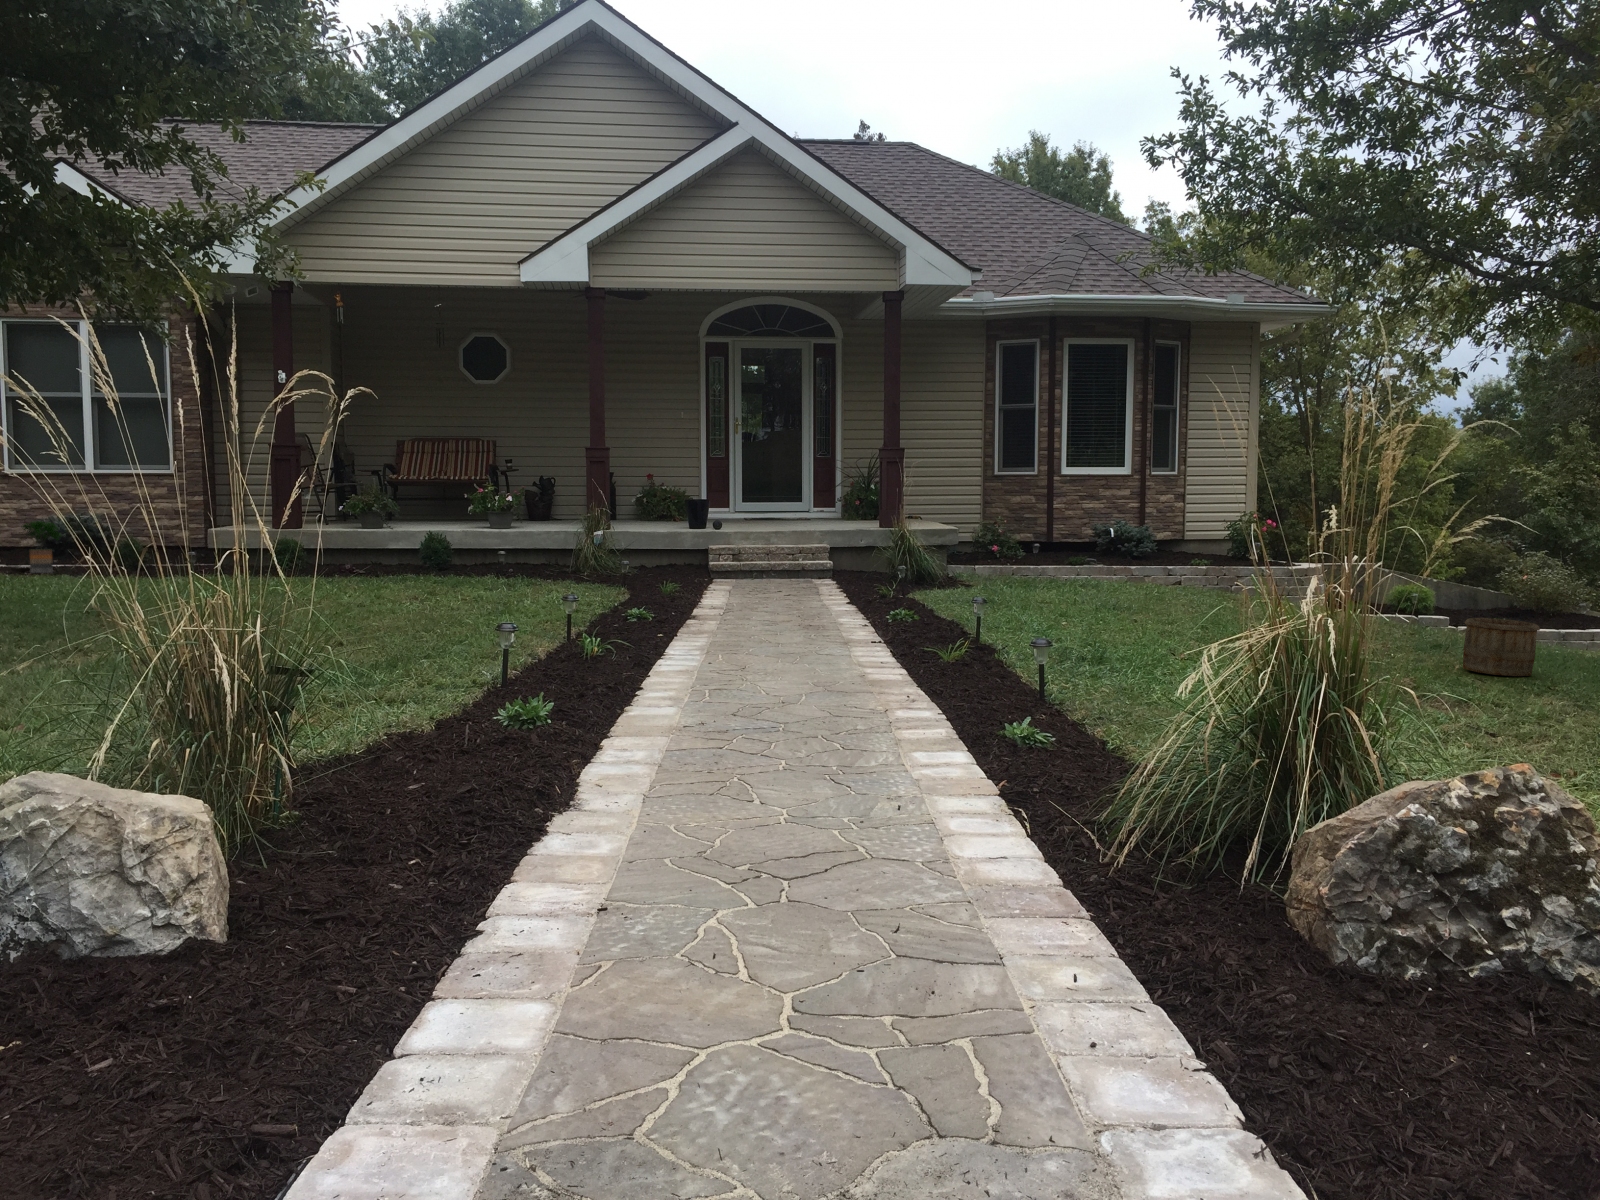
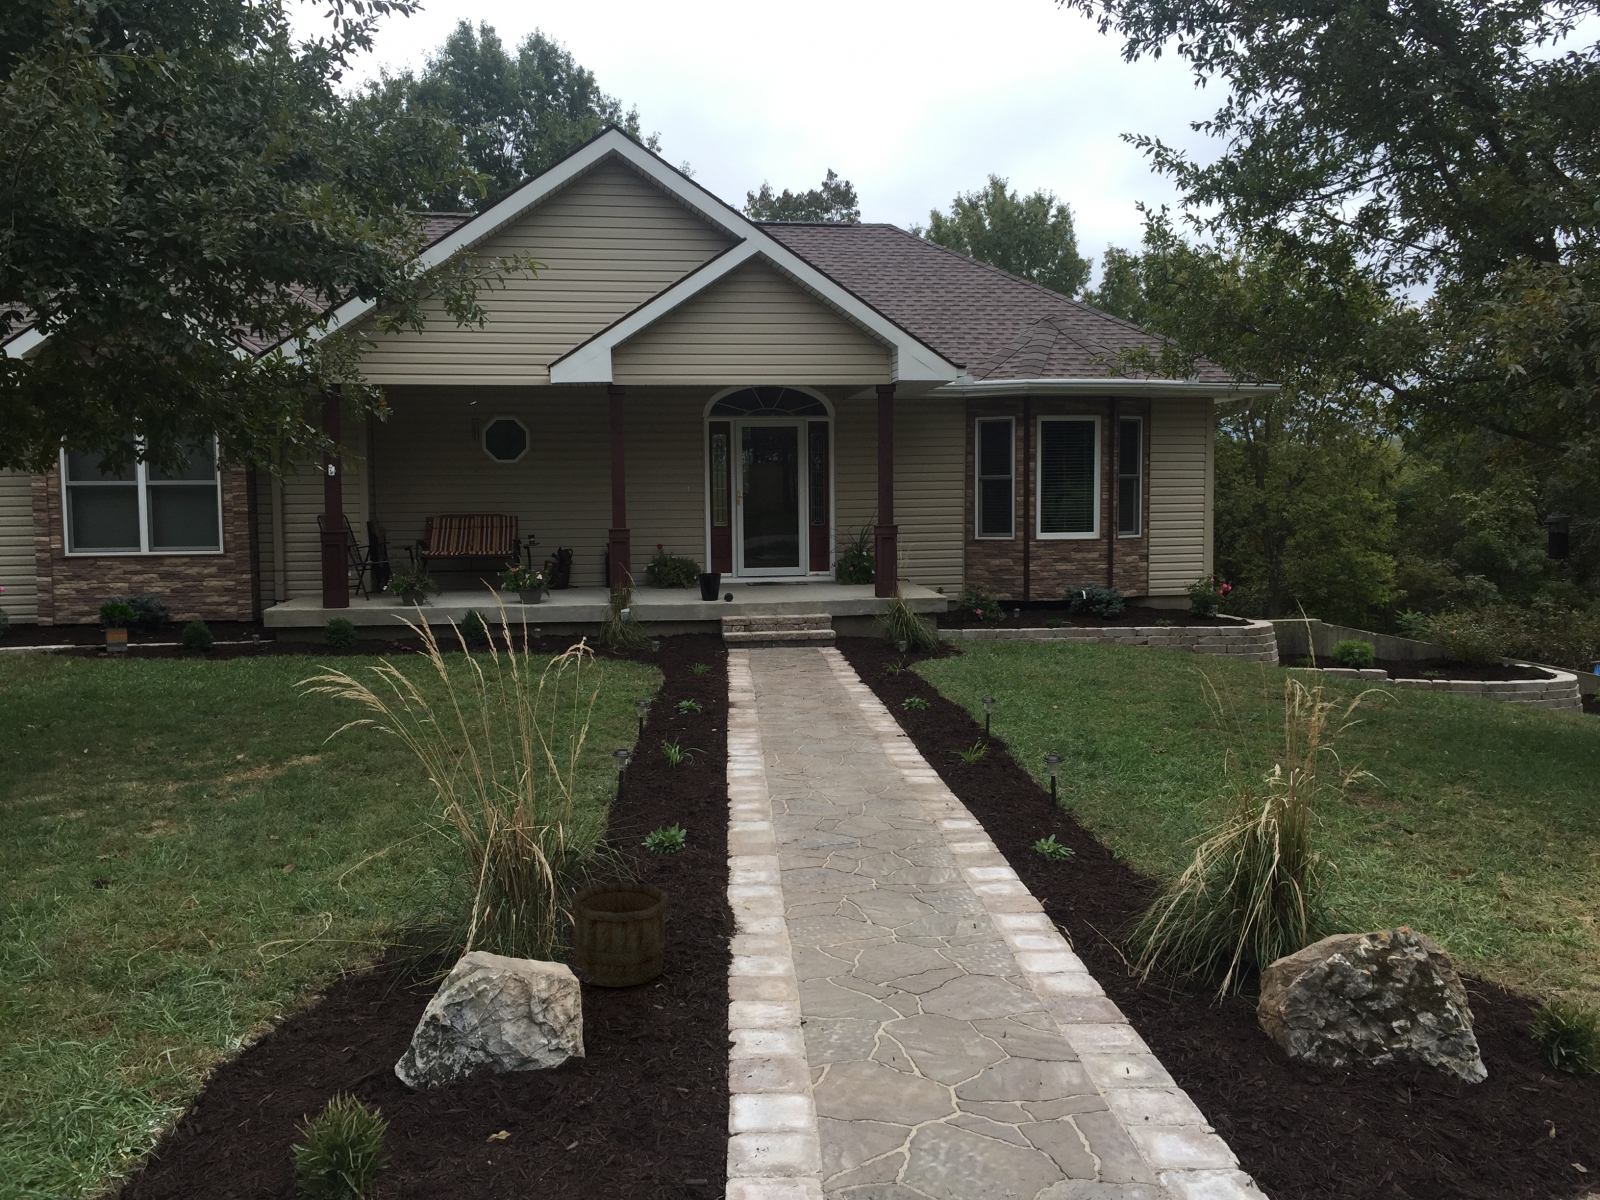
wooden bucket: present [1463,618,1540,676] -> present [572,882,668,987]

